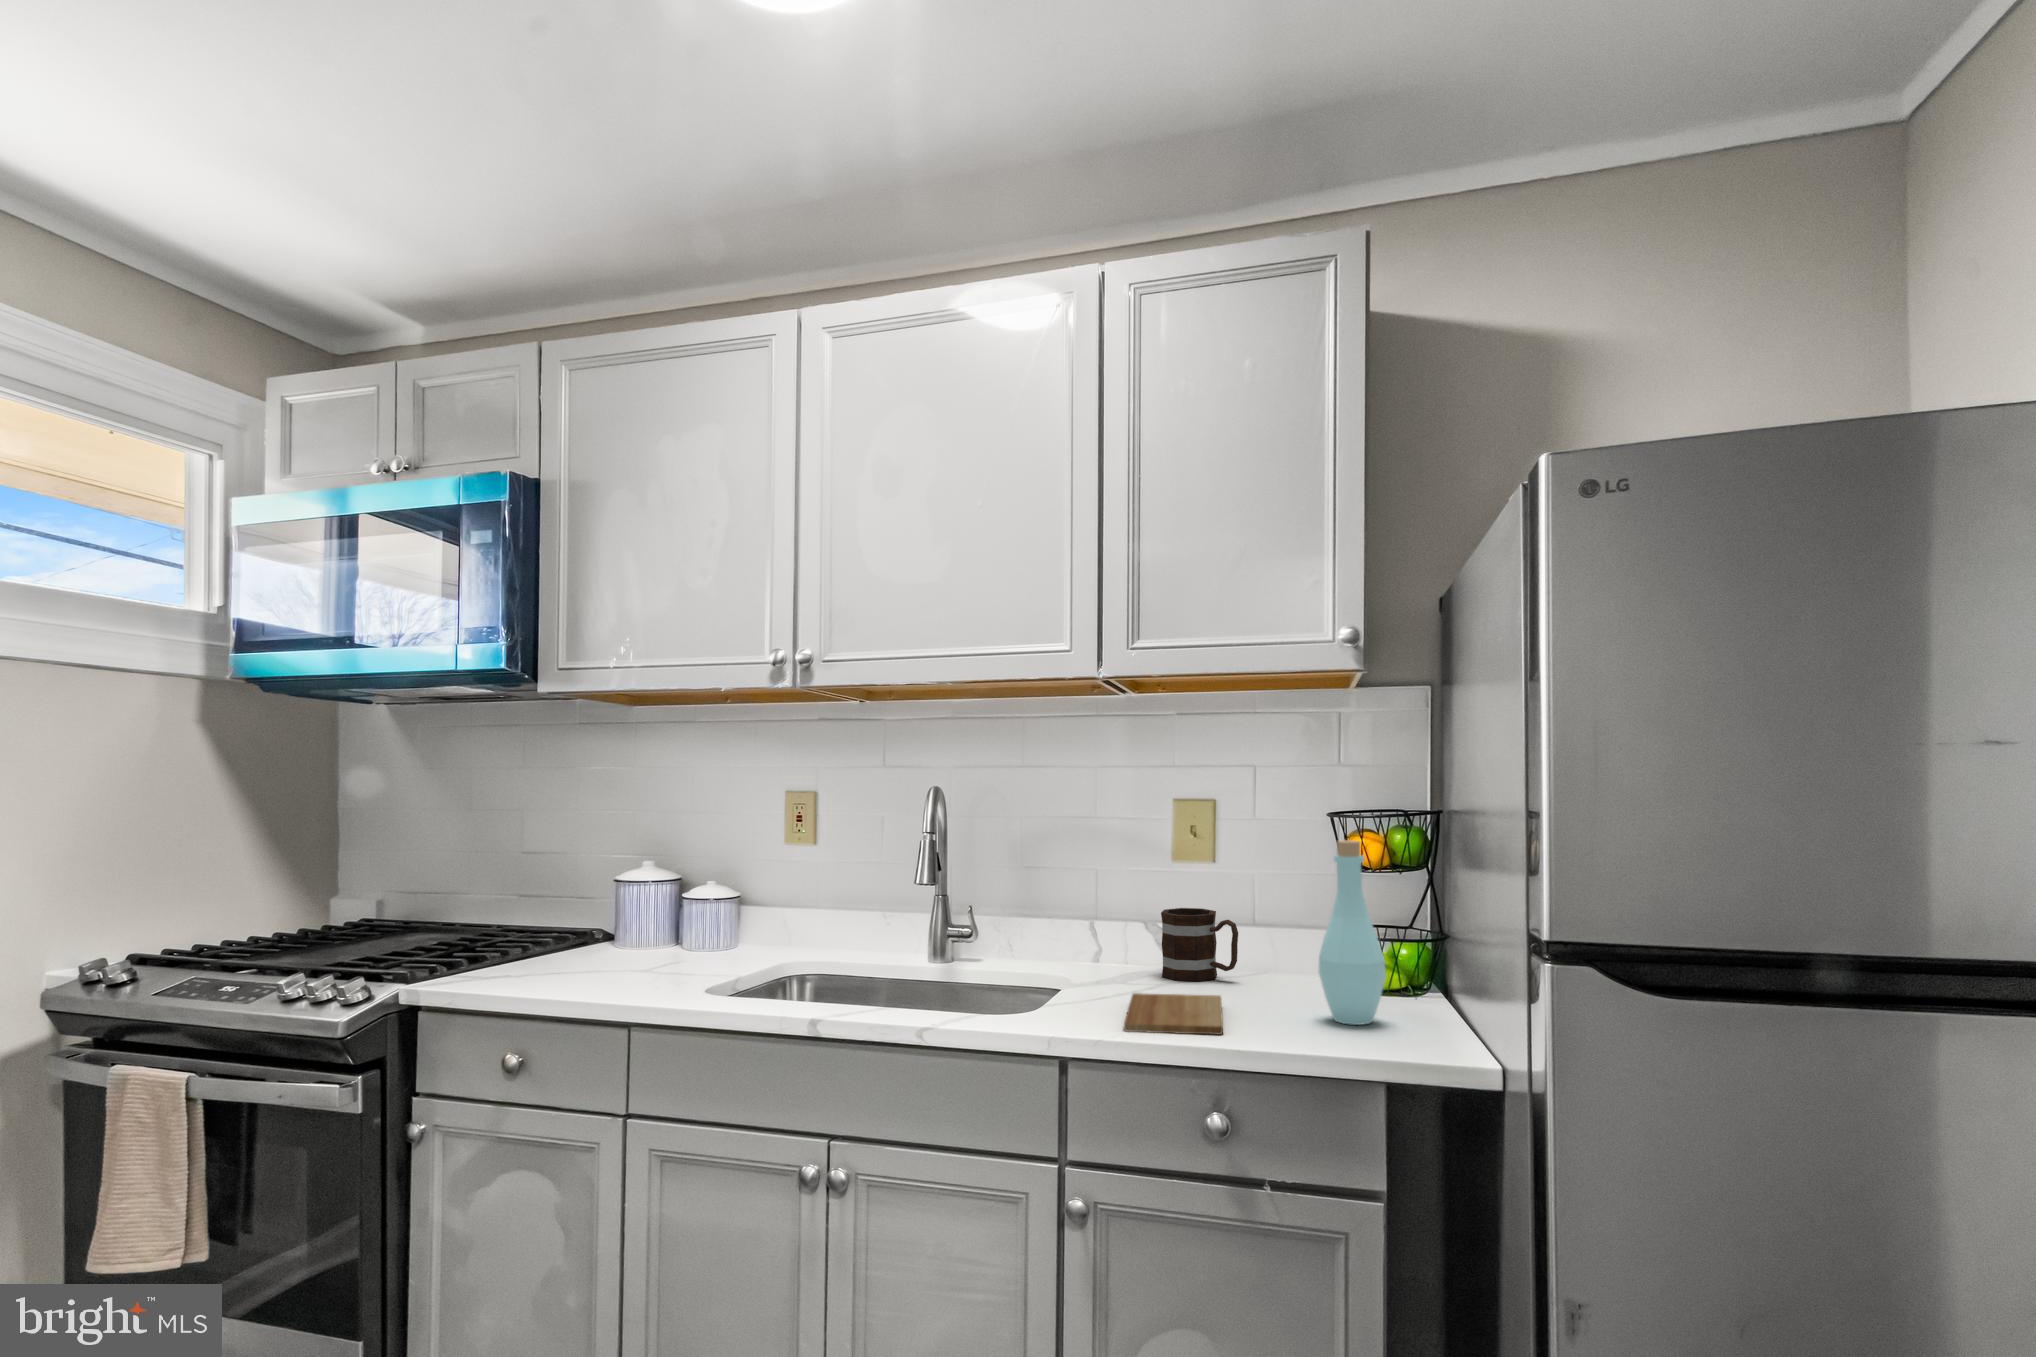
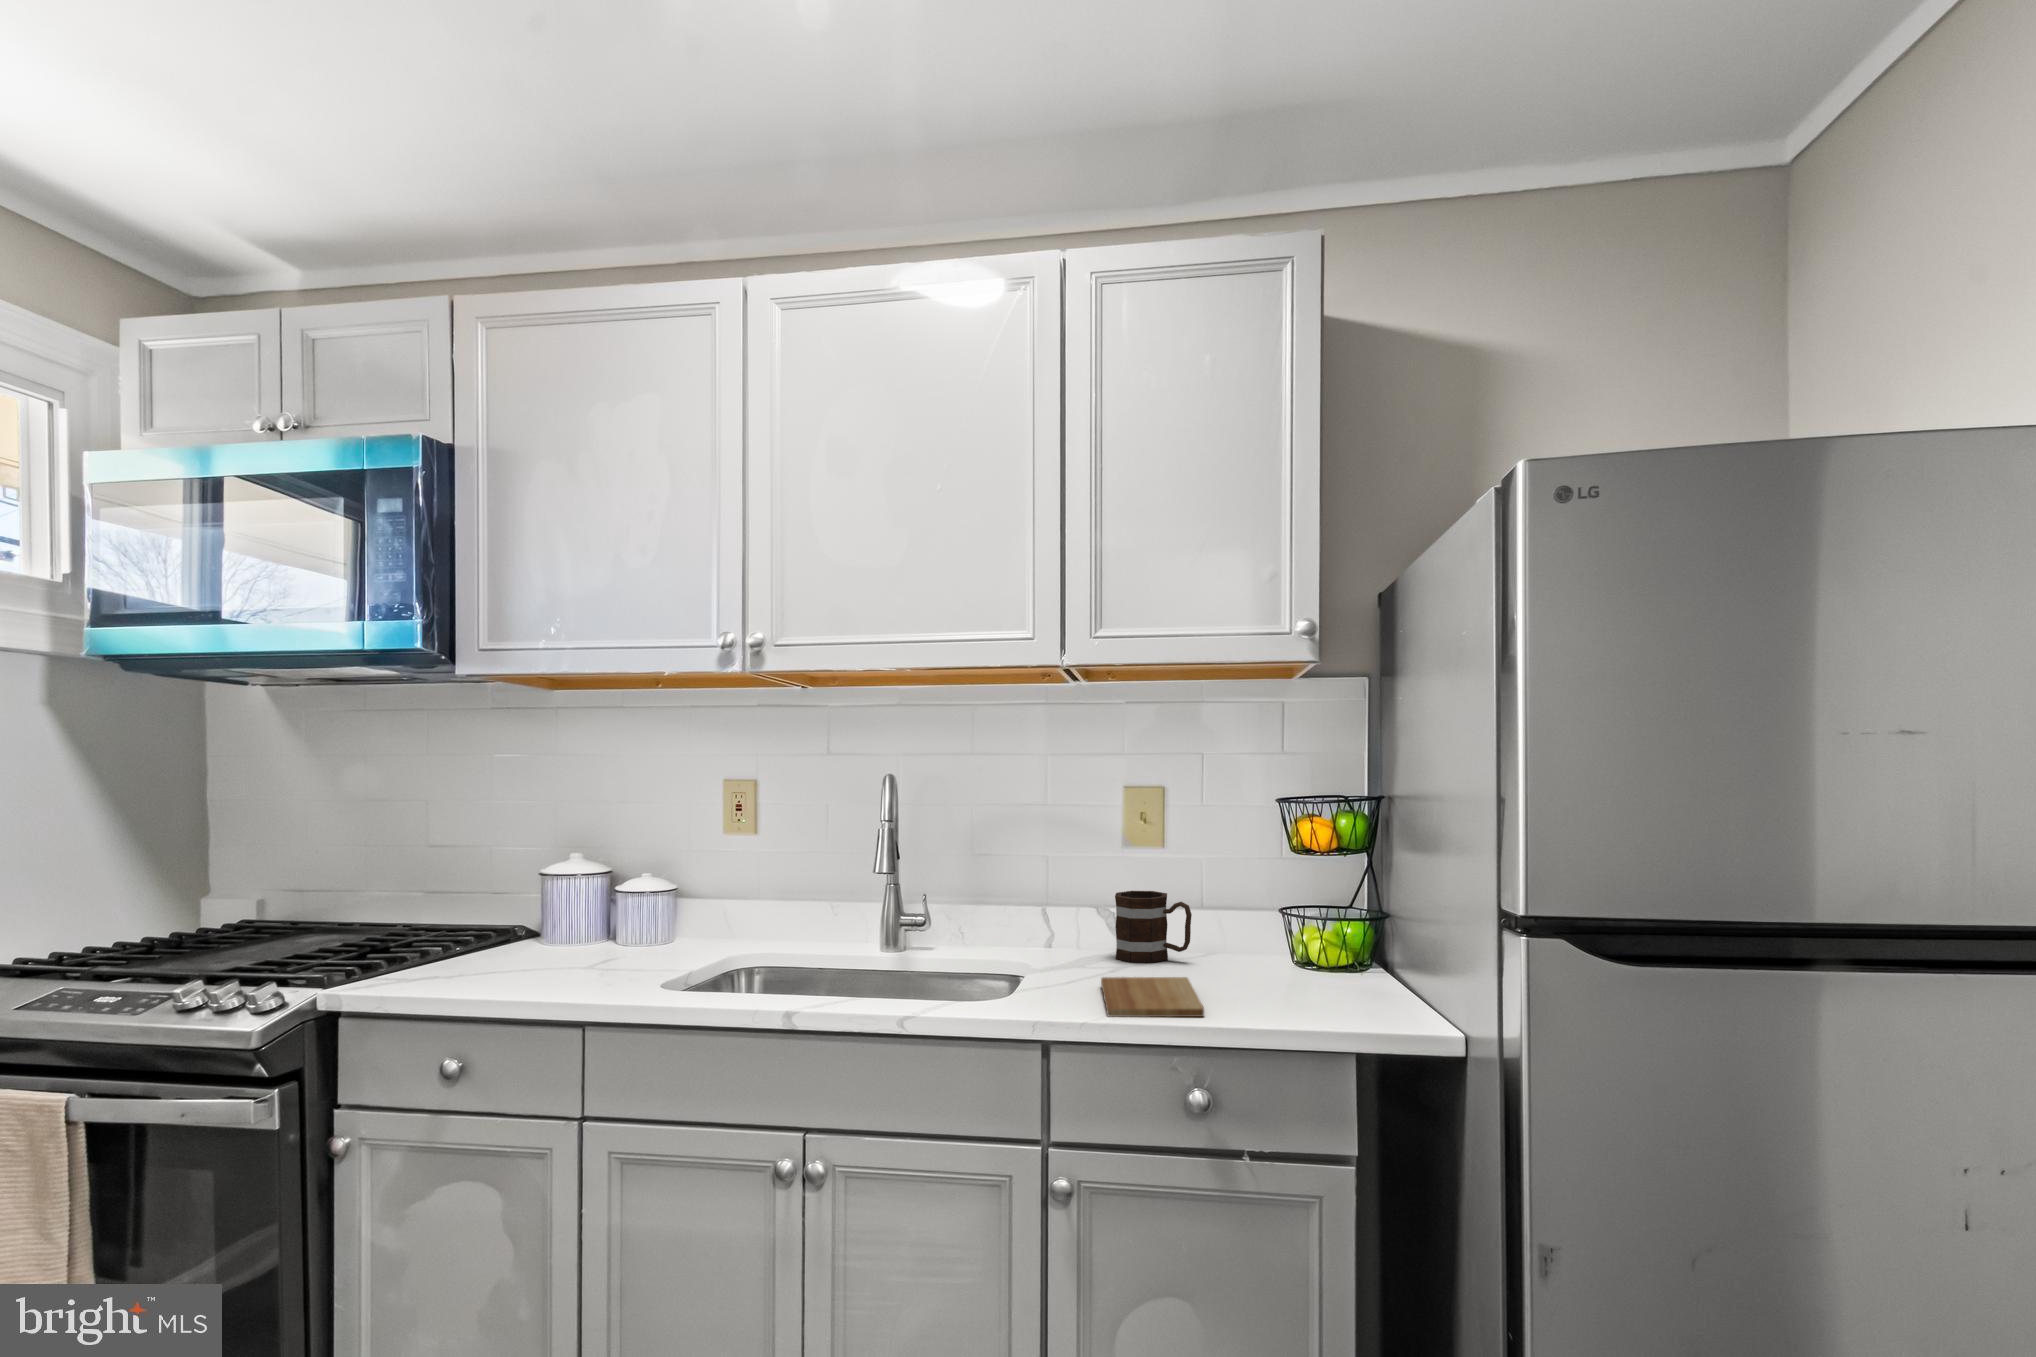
bottle: present [1319,840,1386,1025] -> none [1285,825,1350,1002]

